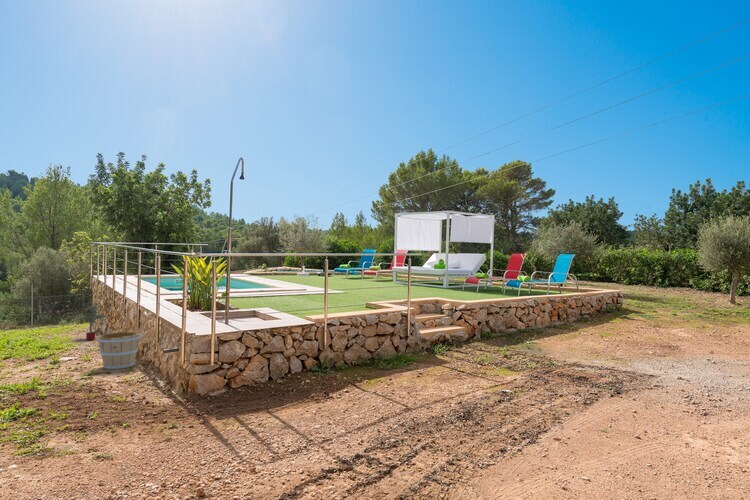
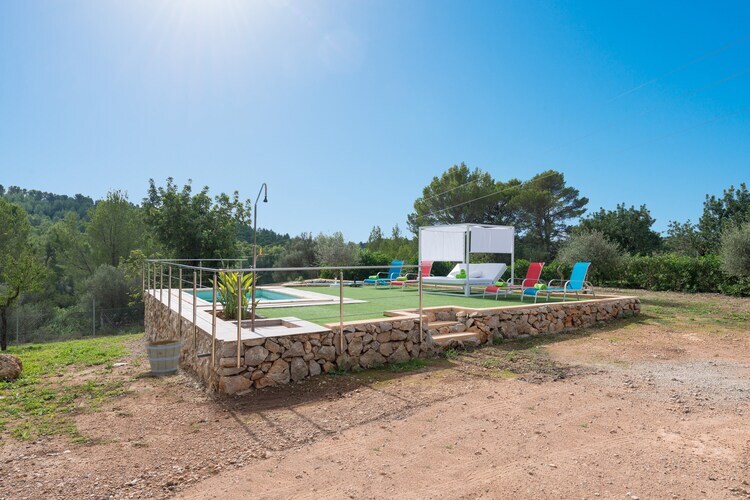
potted tree: present [83,300,106,341] -> none [134,312,156,349]

